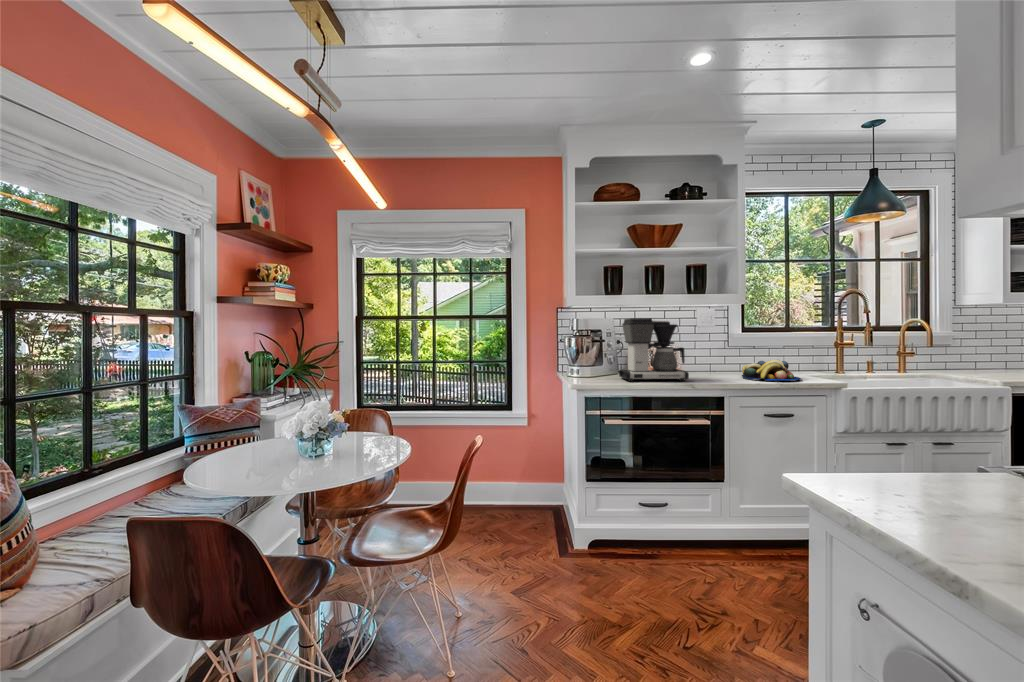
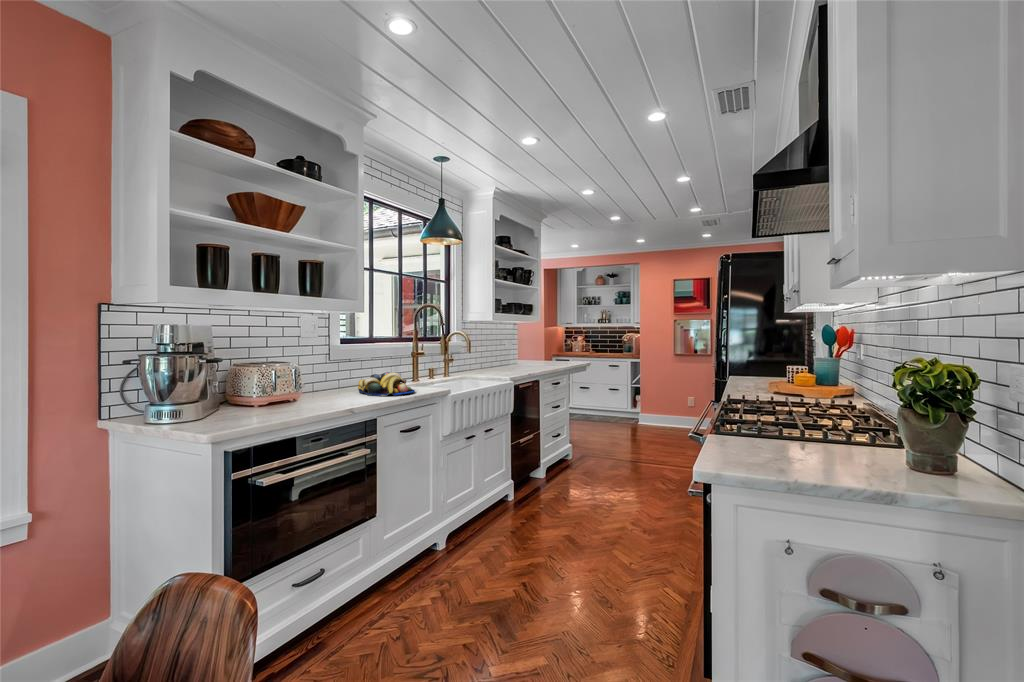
coffee maker: present [619,318,689,381] -> none [239,328,335,418]

